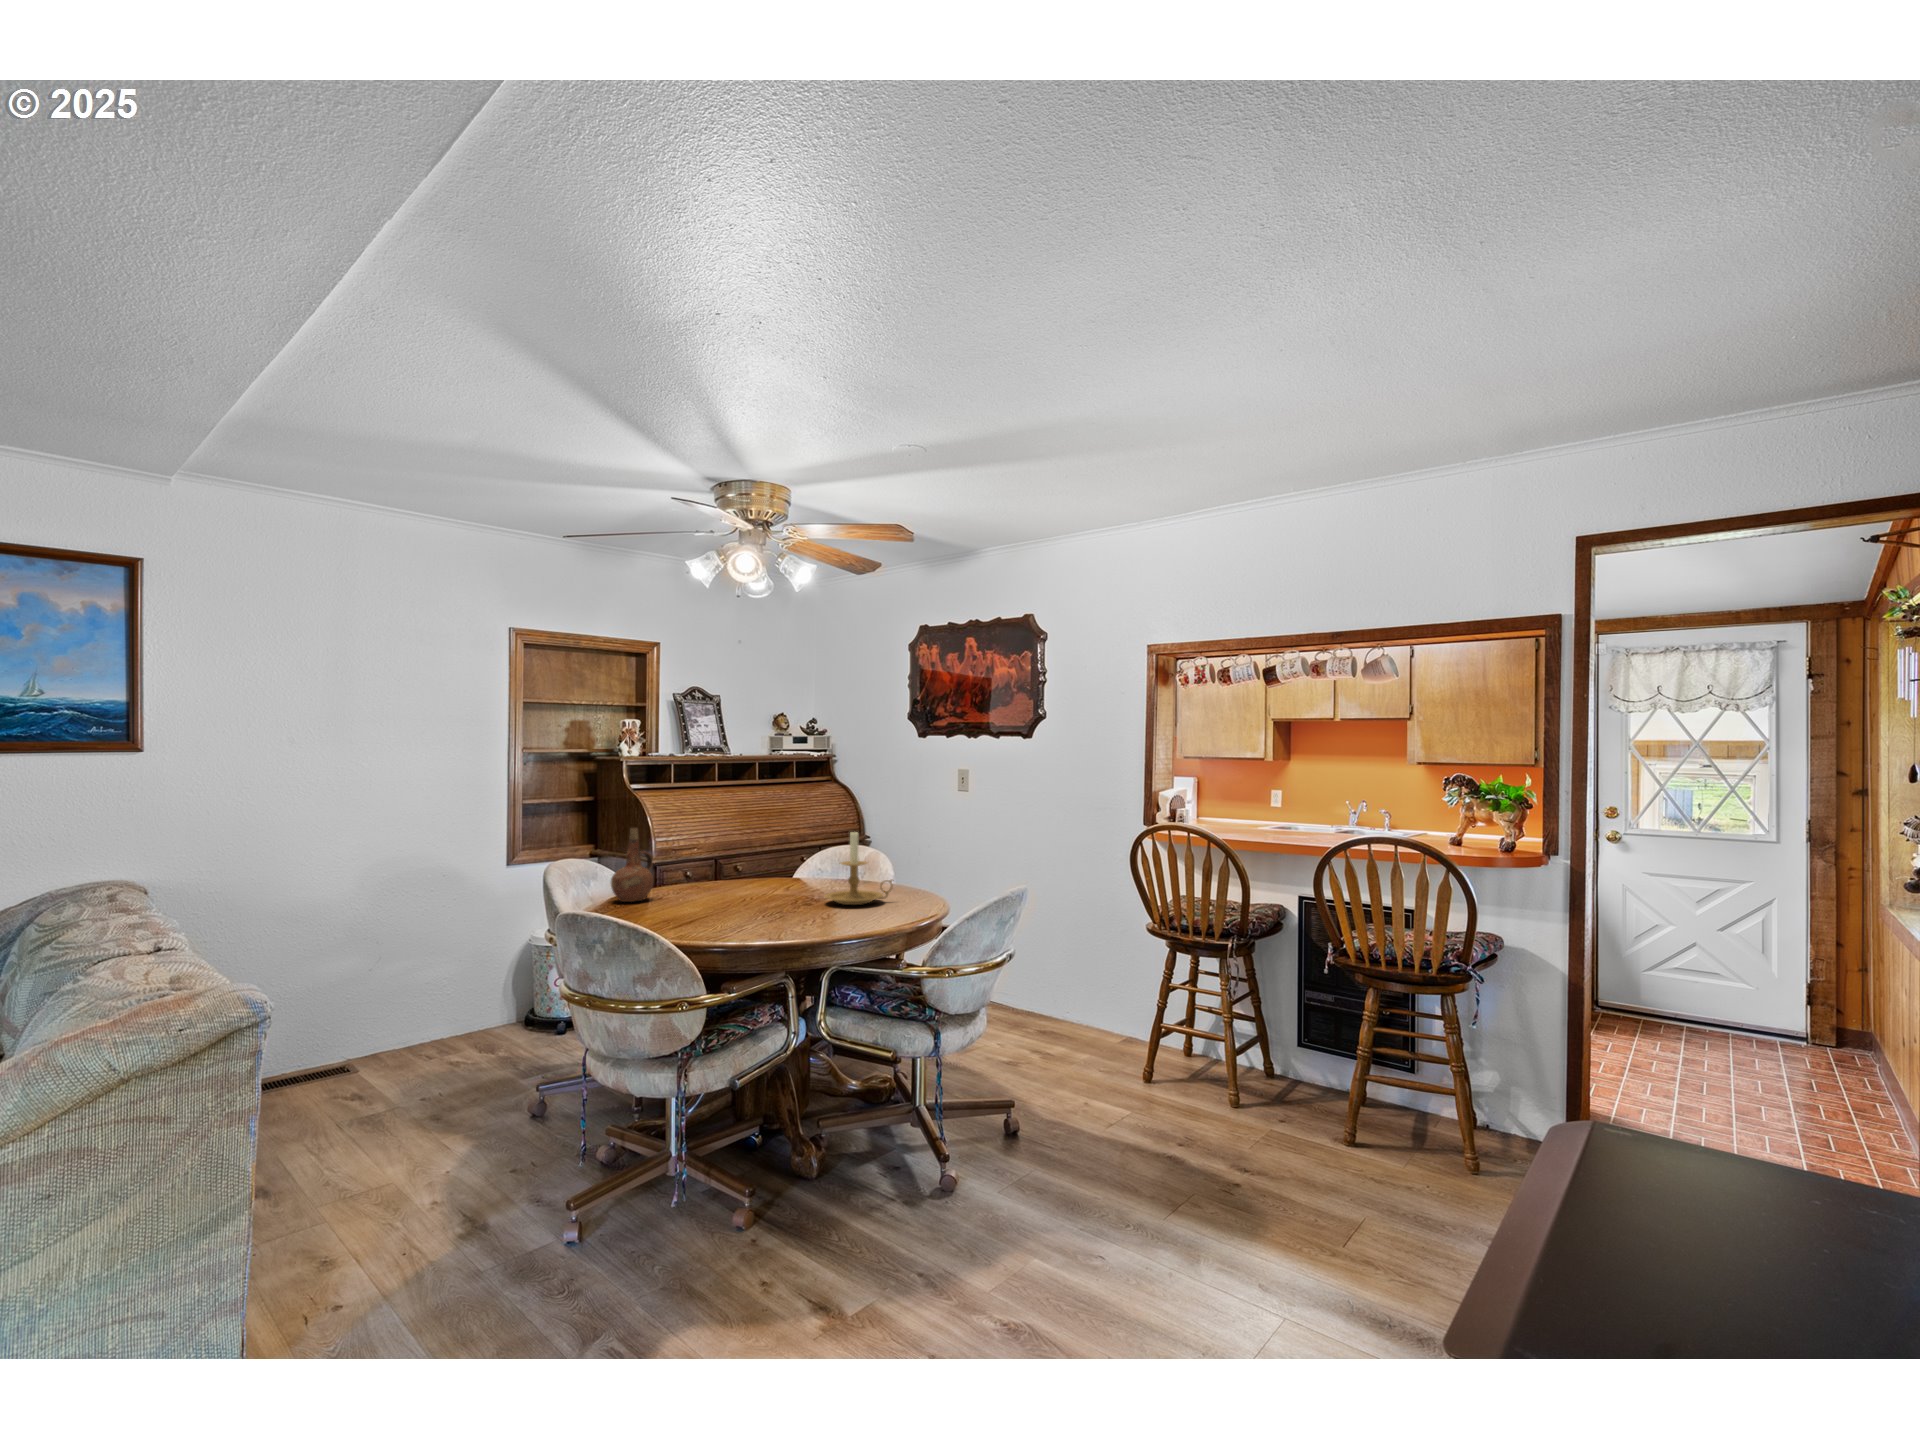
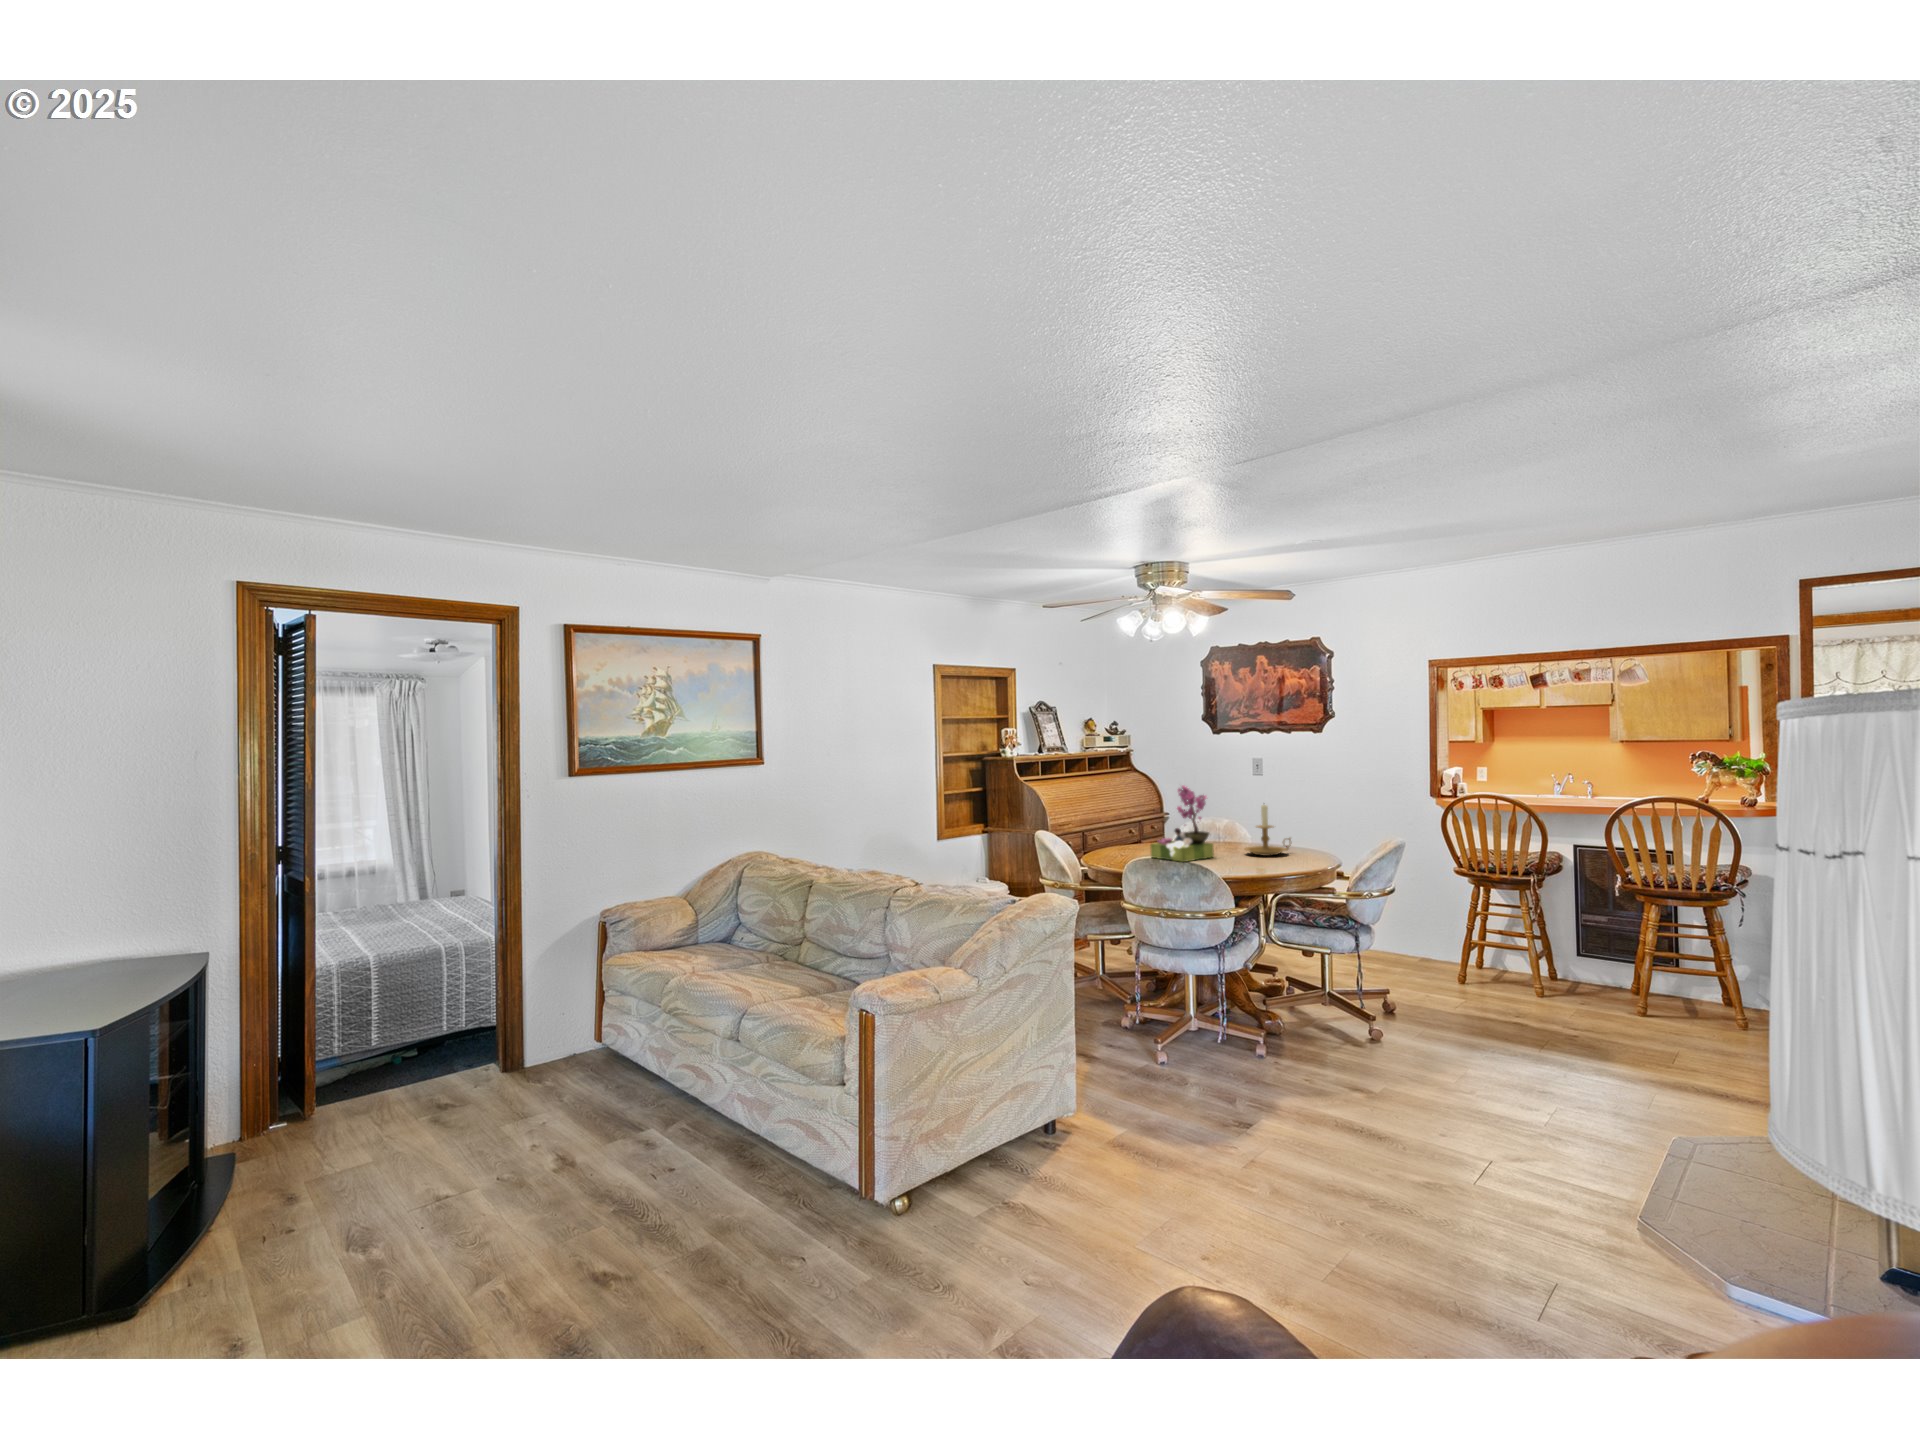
flower arrangement: none [690,798,774,913] -> present [1151,785,1214,862]
ceramic pitcher: present [611,828,653,902] -> none [1091,806,1118,857]

